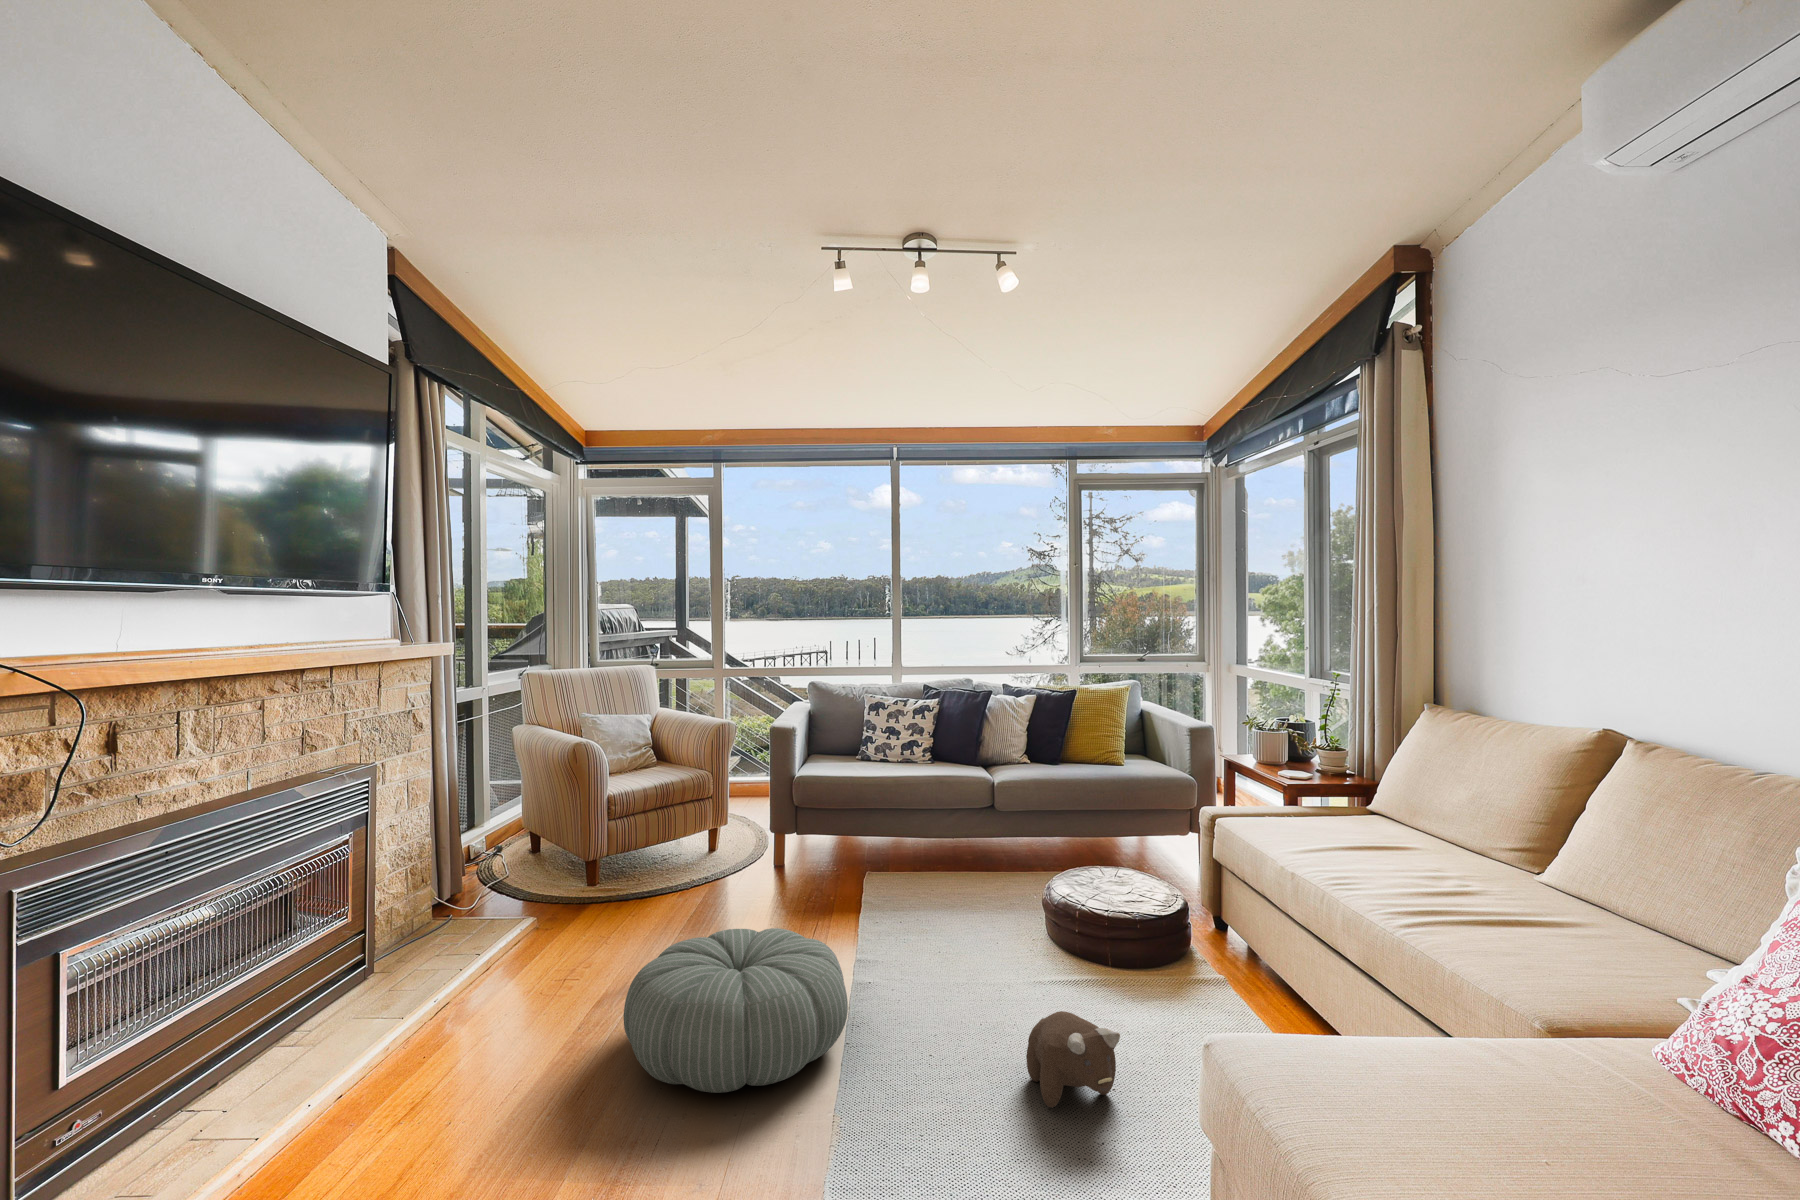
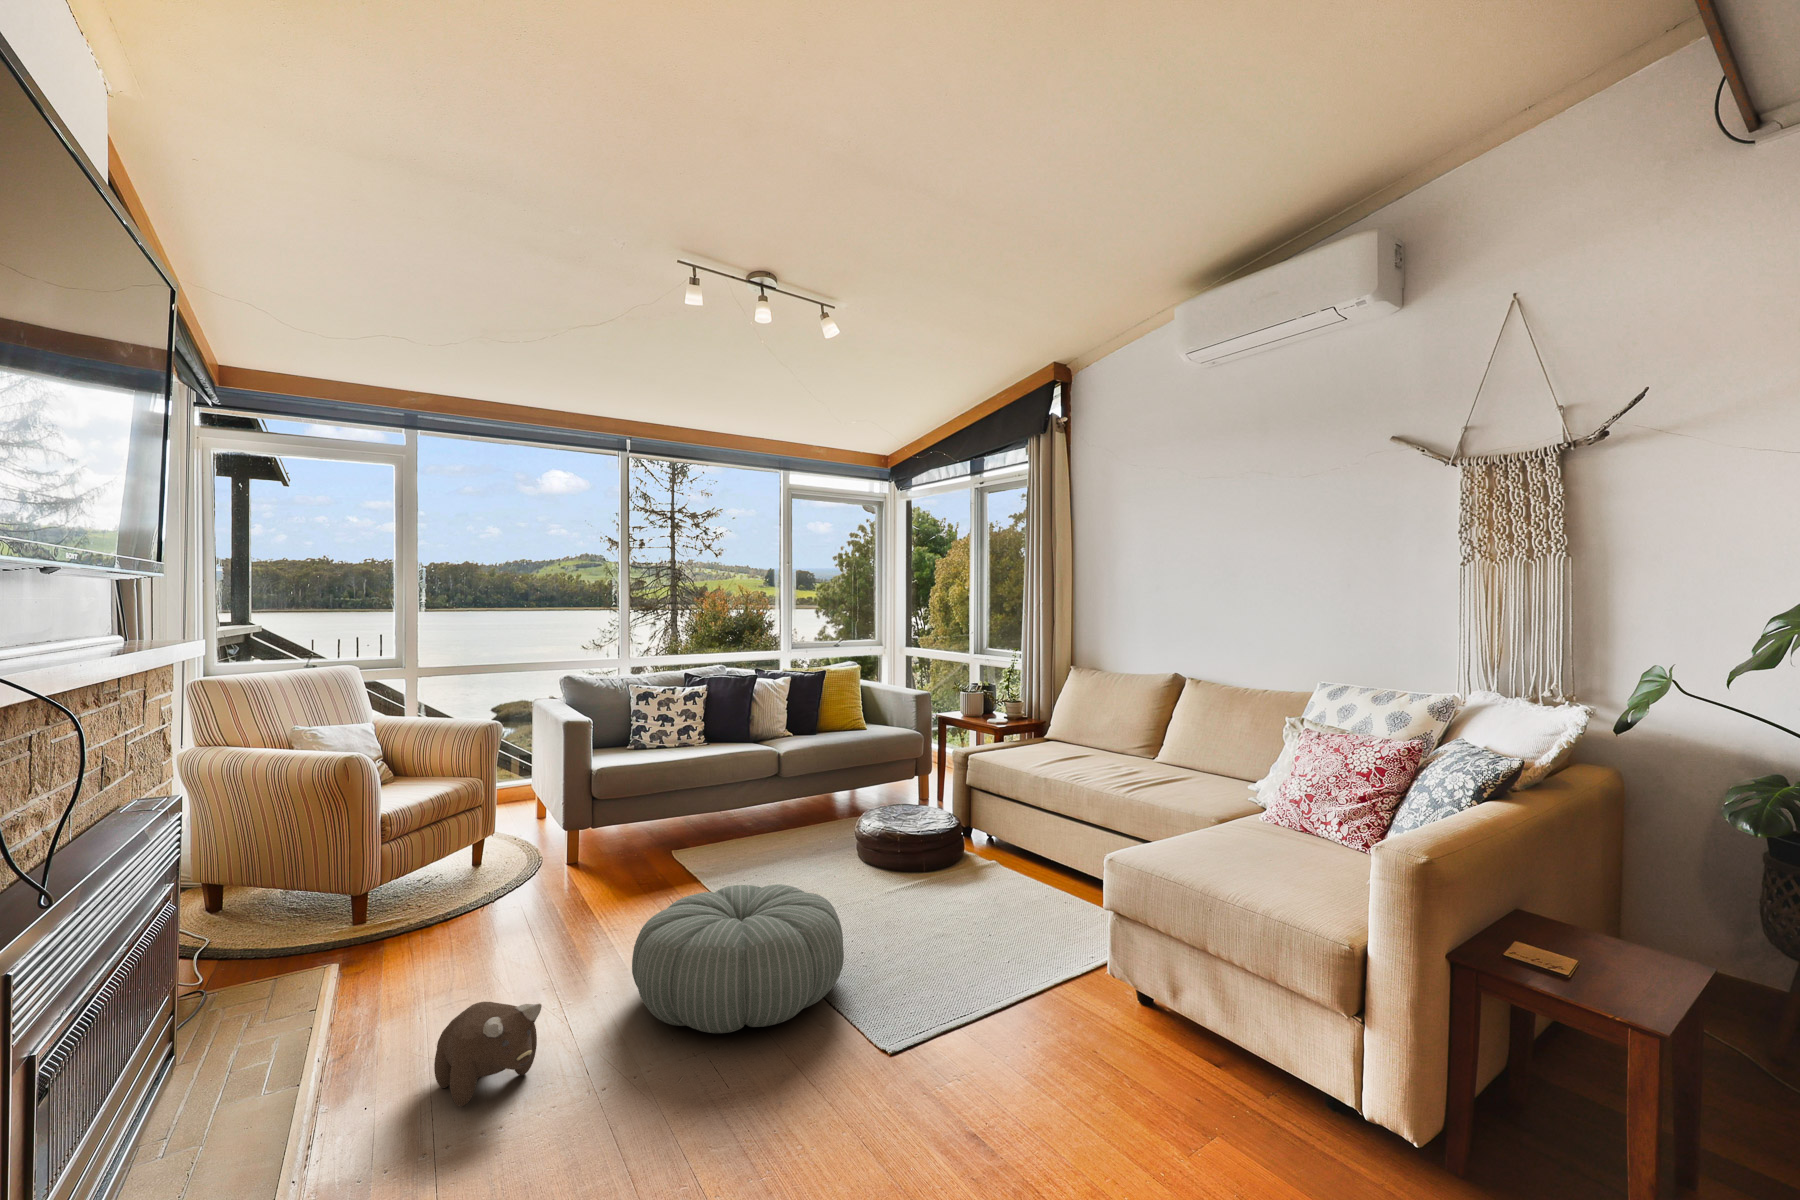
plush toy: present [1027,1011,1120,1108] -> present [434,1002,542,1107]

